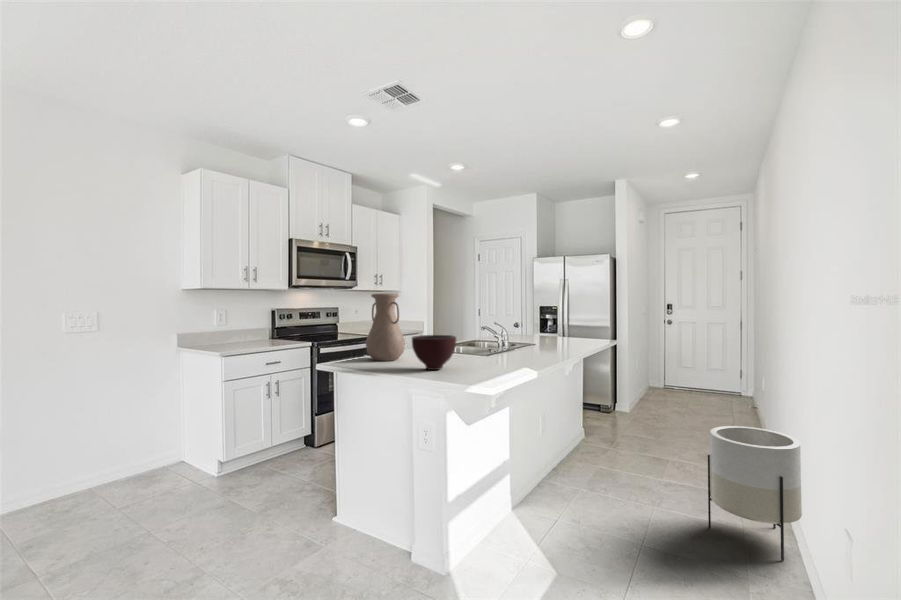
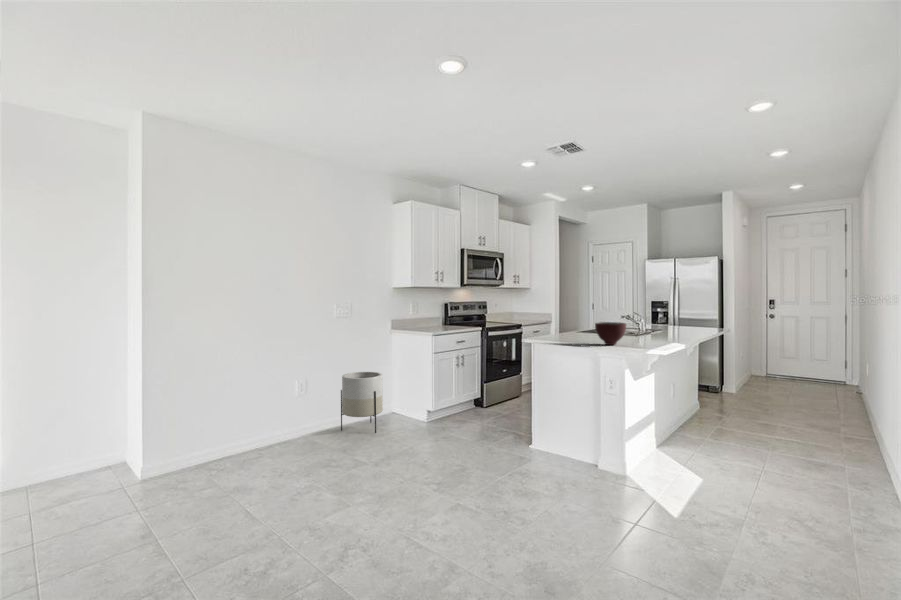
vase: present [366,294,405,361] -> none [552,294,579,340]
planter: present [708,426,802,561] -> present [341,372,383,433]

